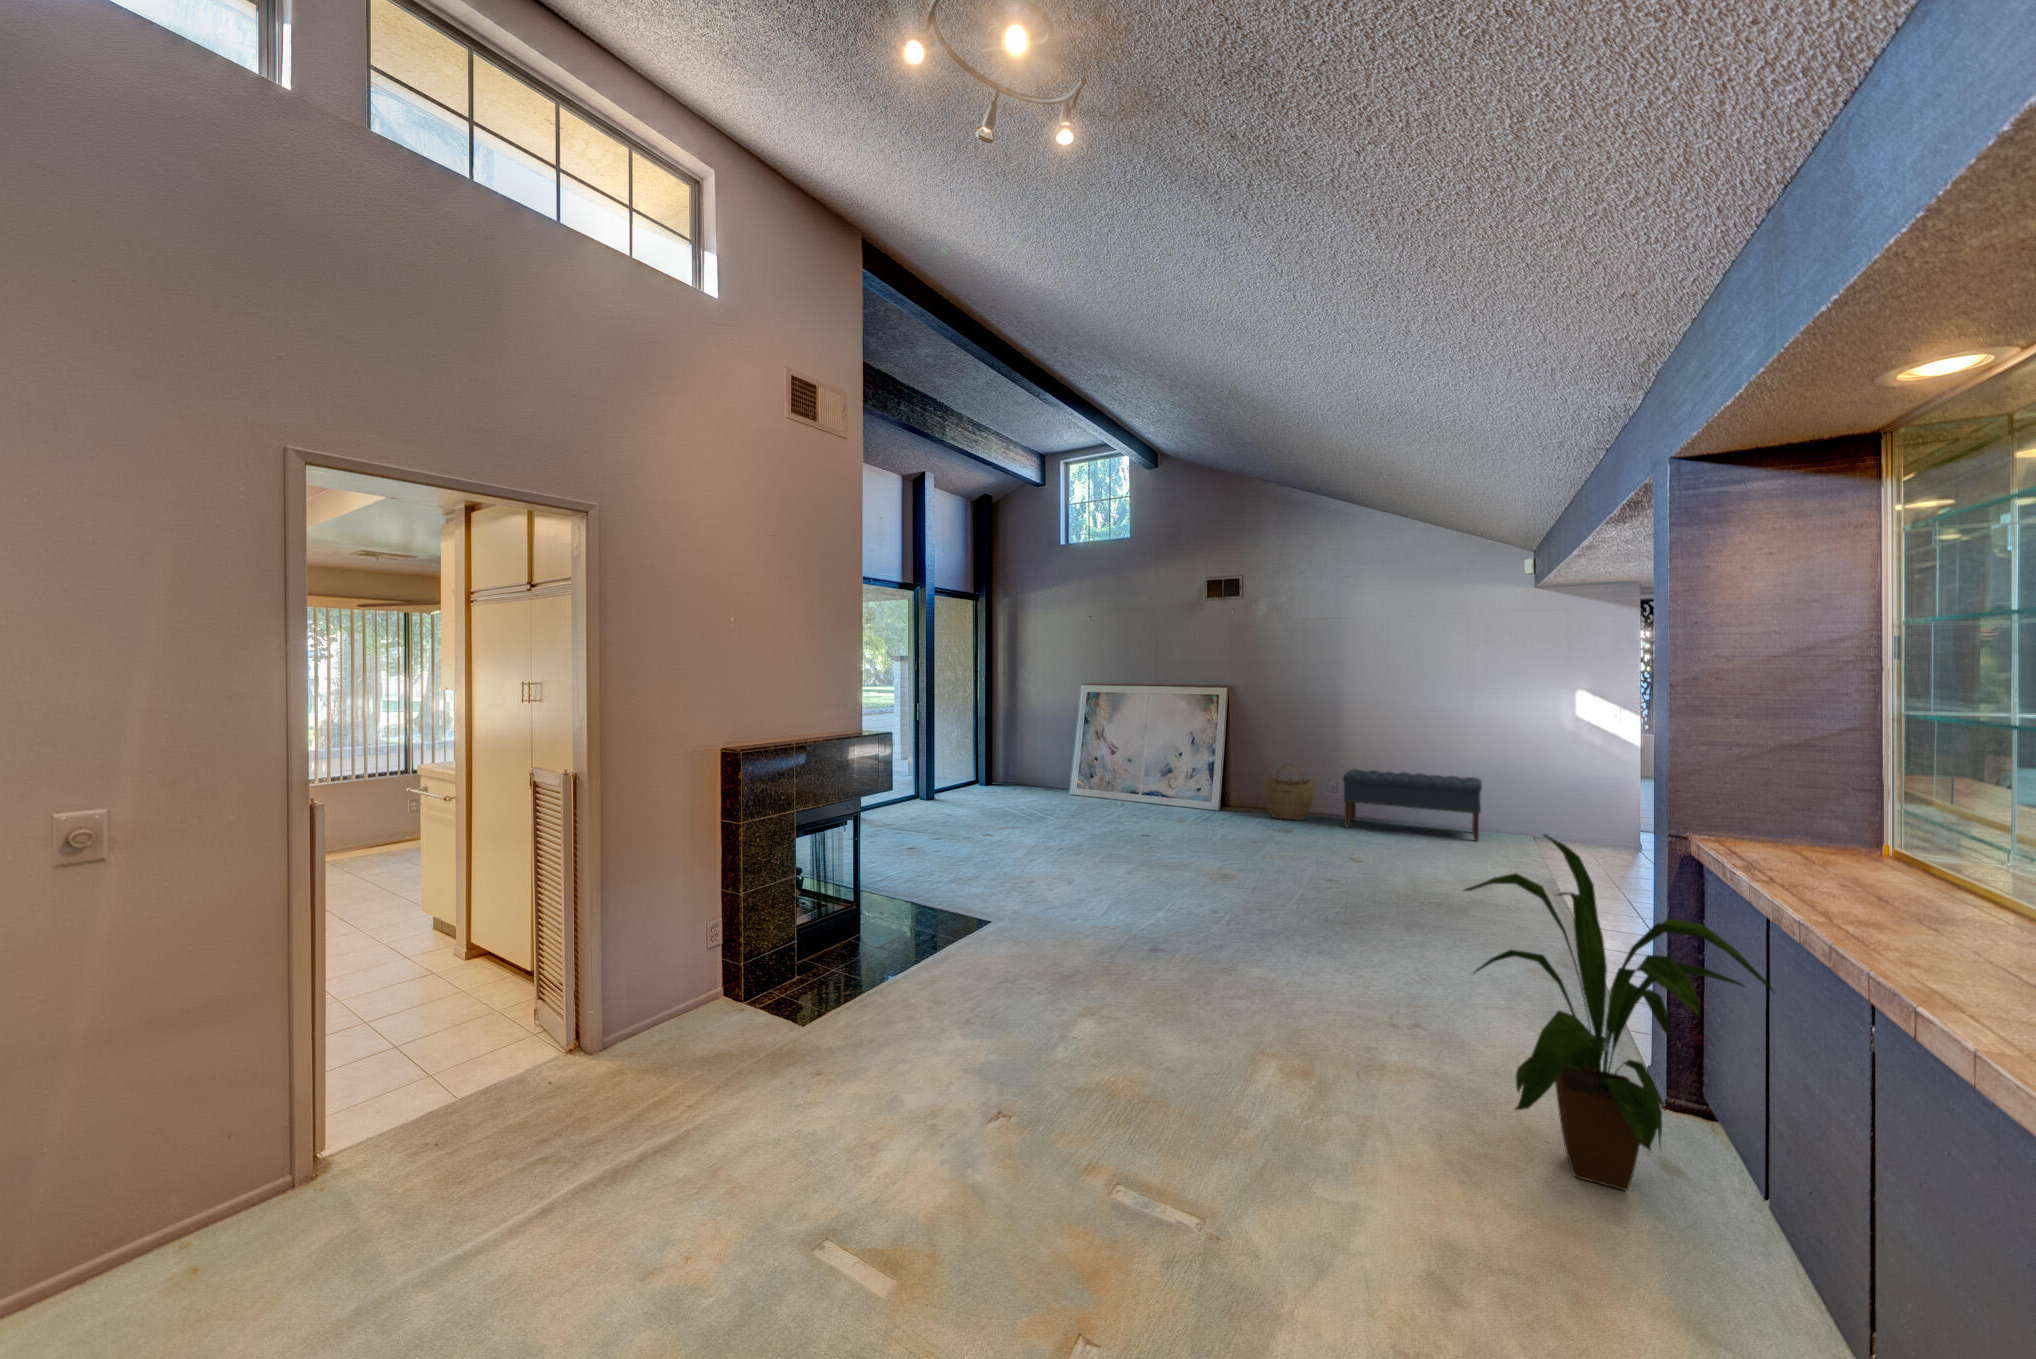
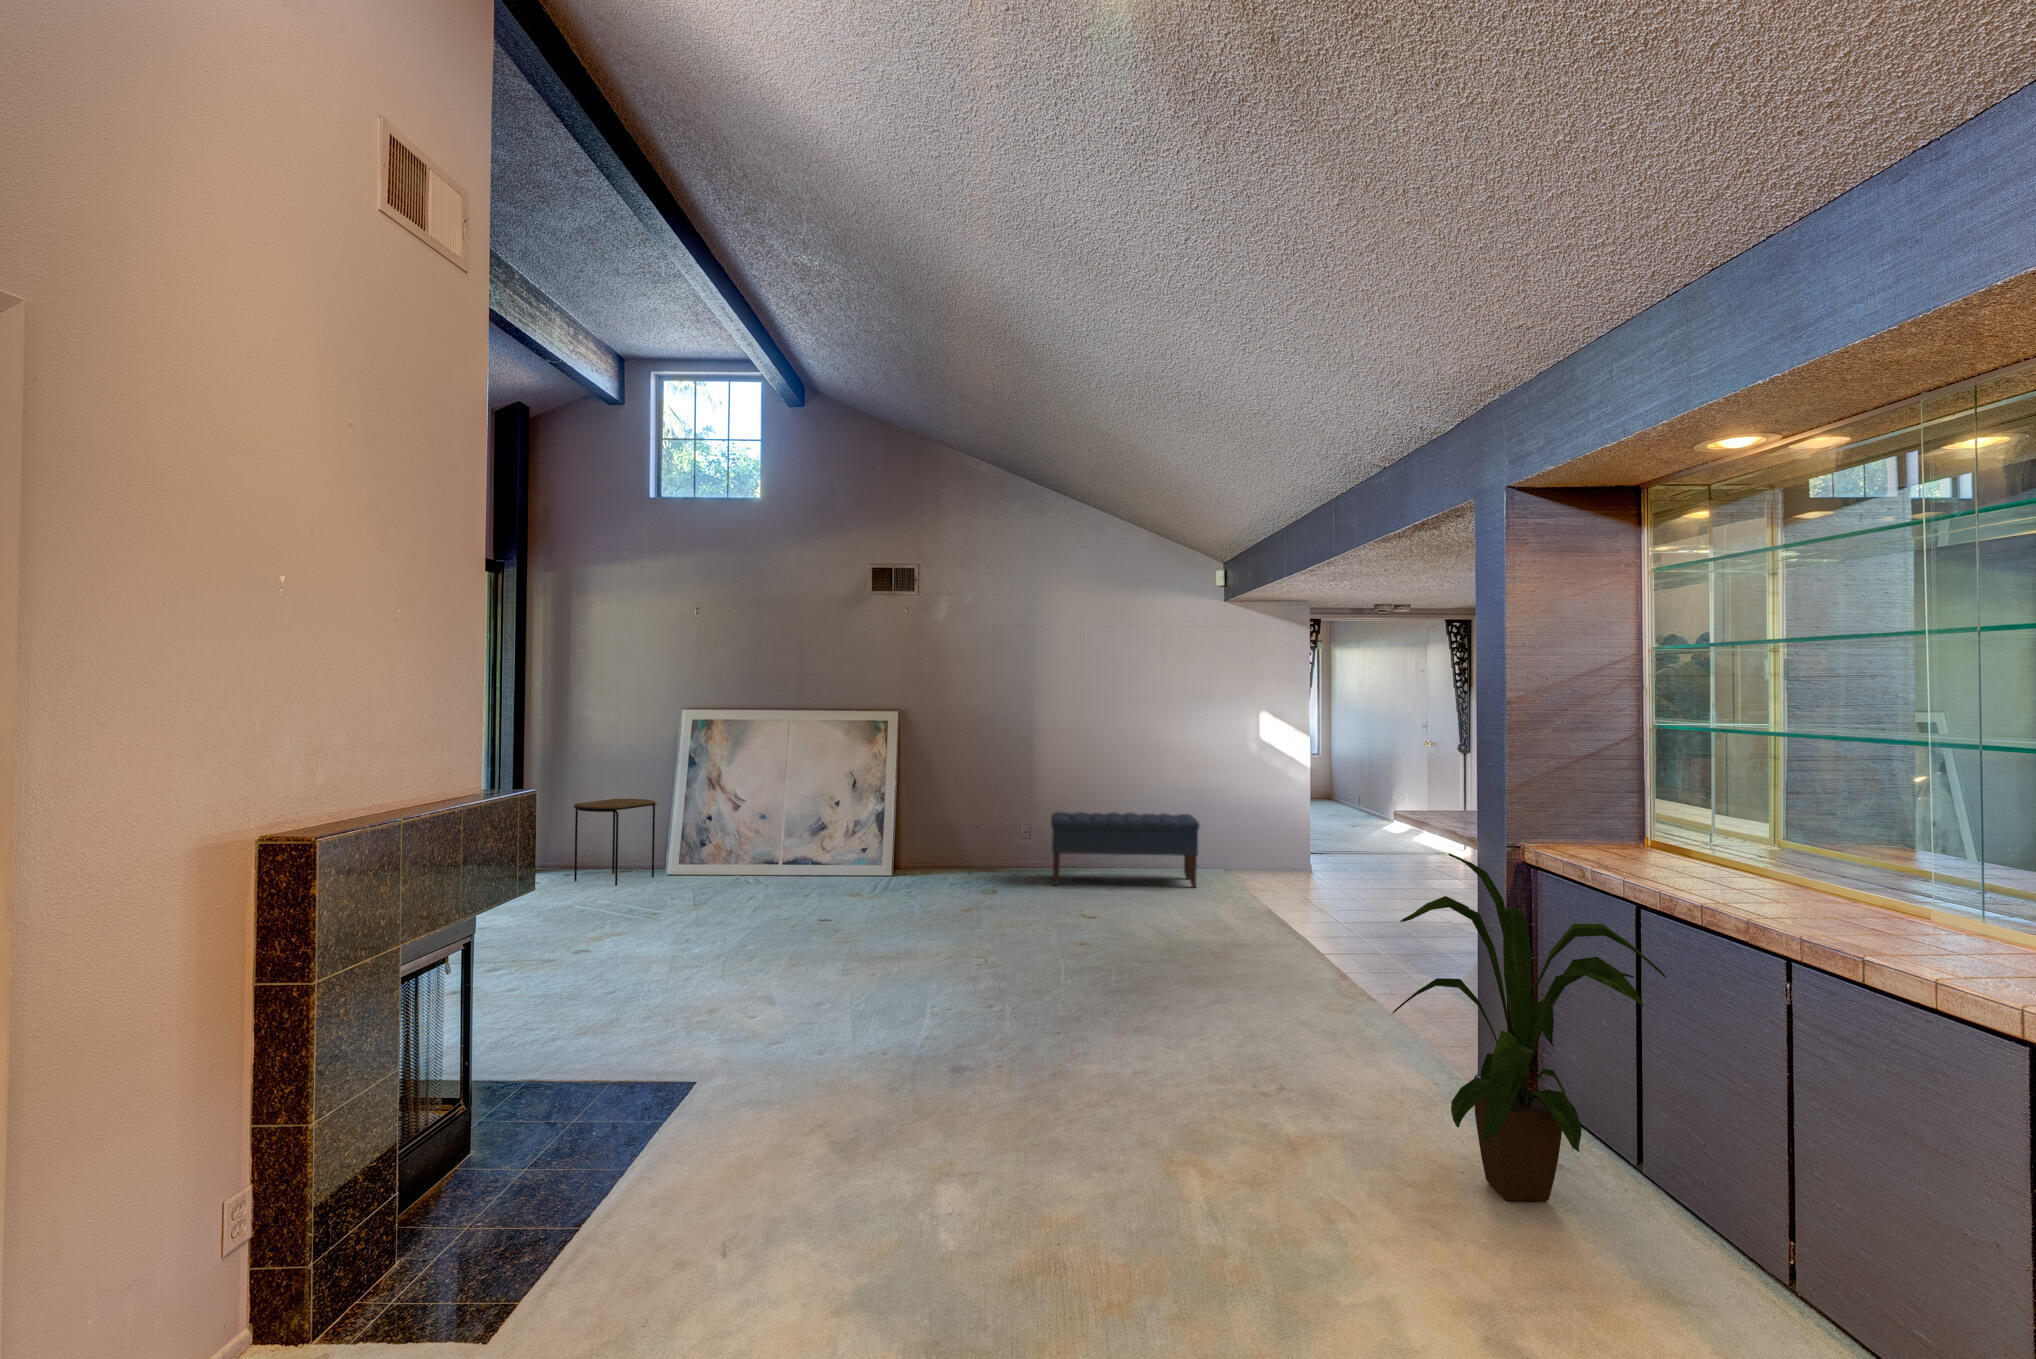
side table: none [1014,743,1064,799] -> present [574,799,657,885]
woven basket: present [1264,766,1314,820] -> none [952,809,1013,883]

